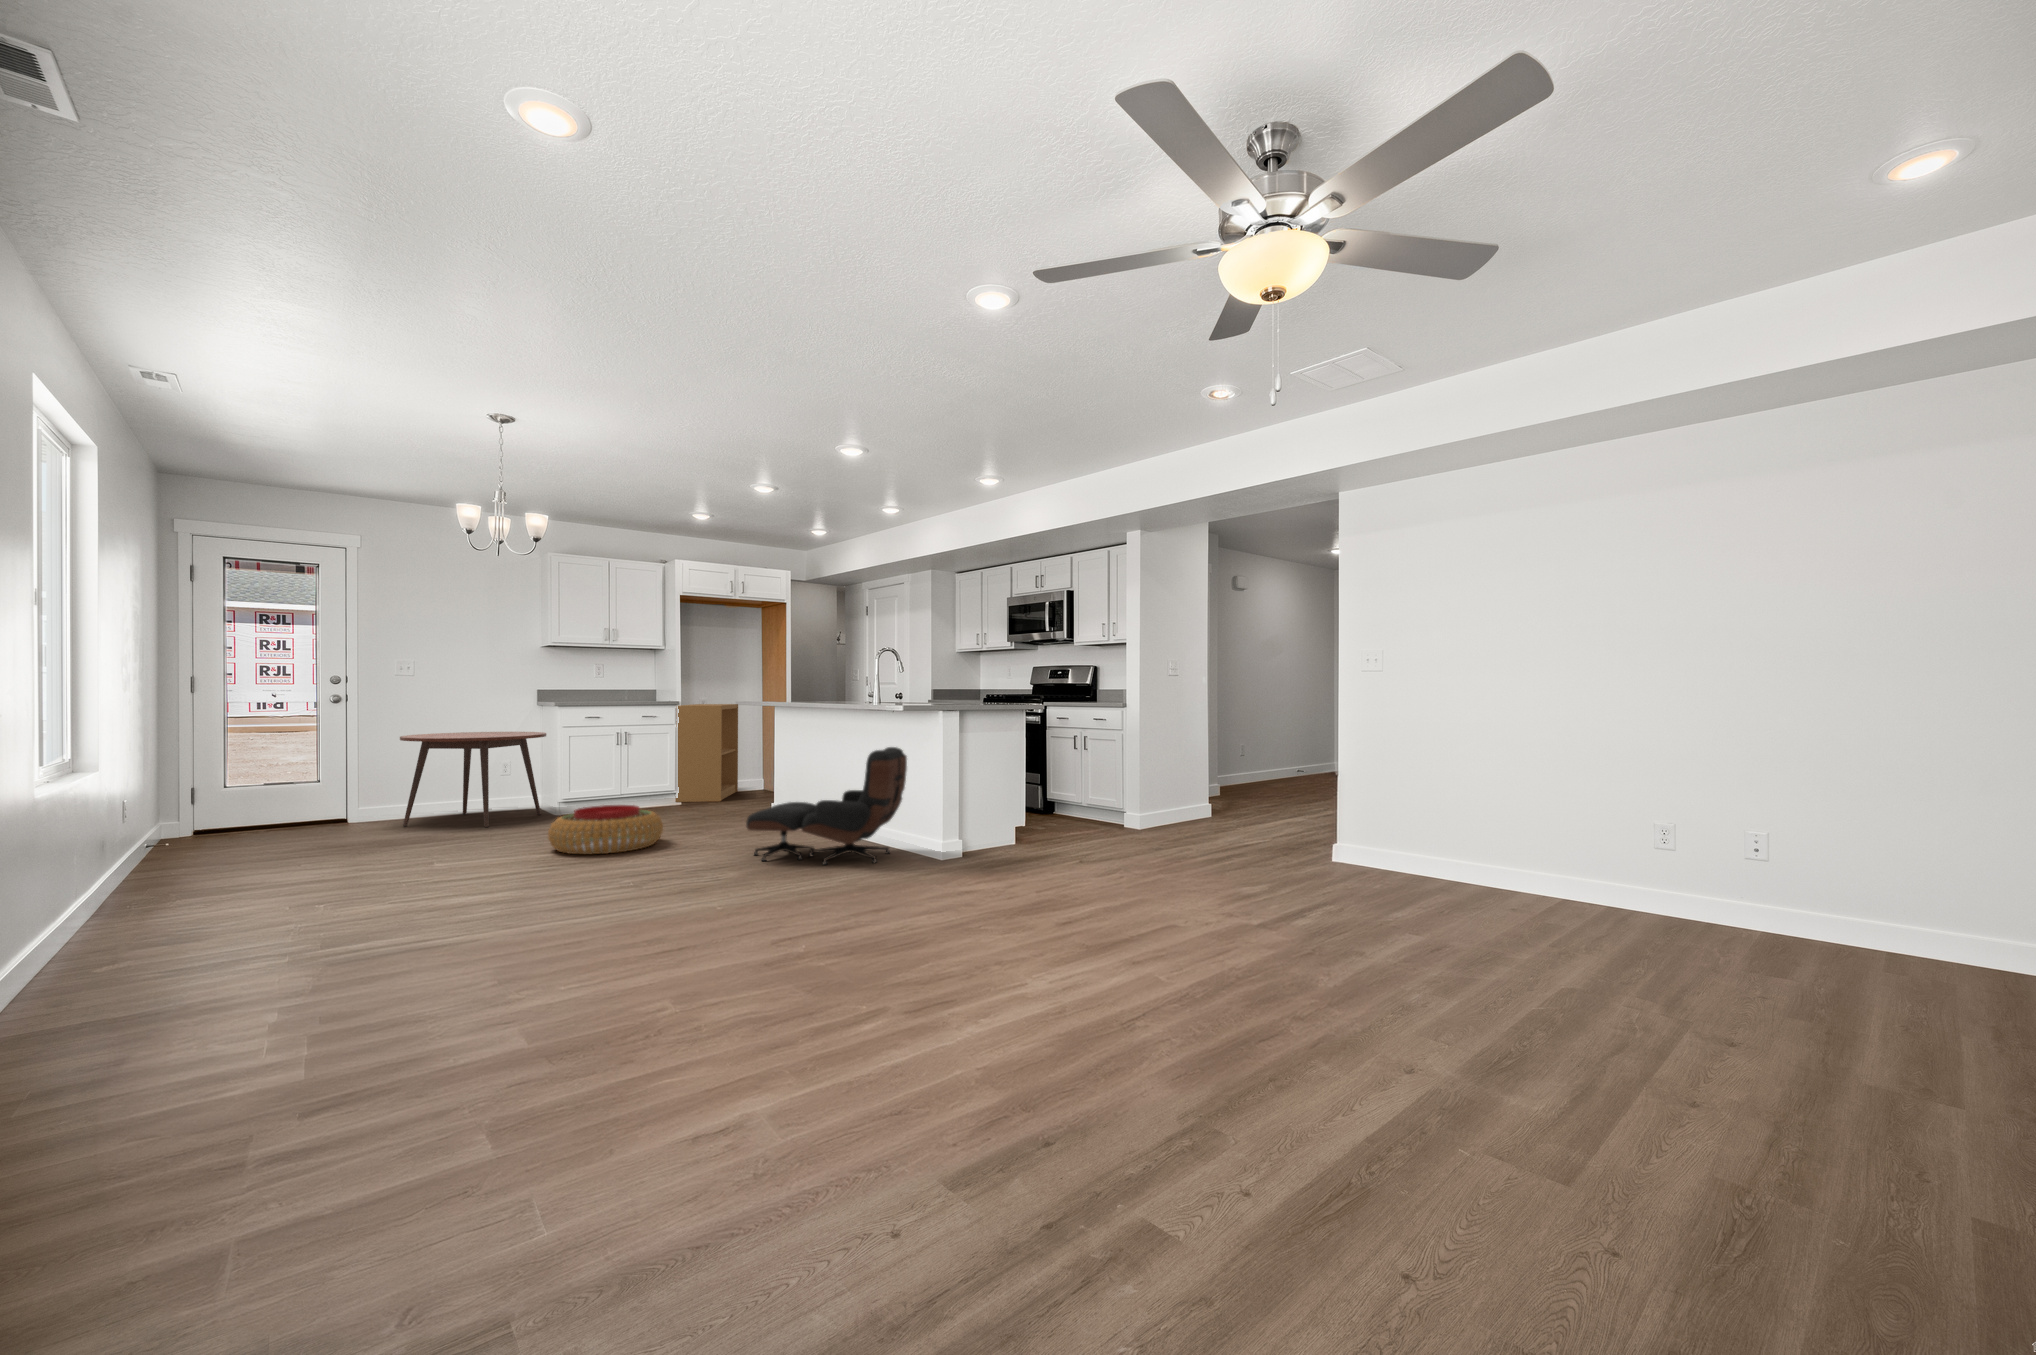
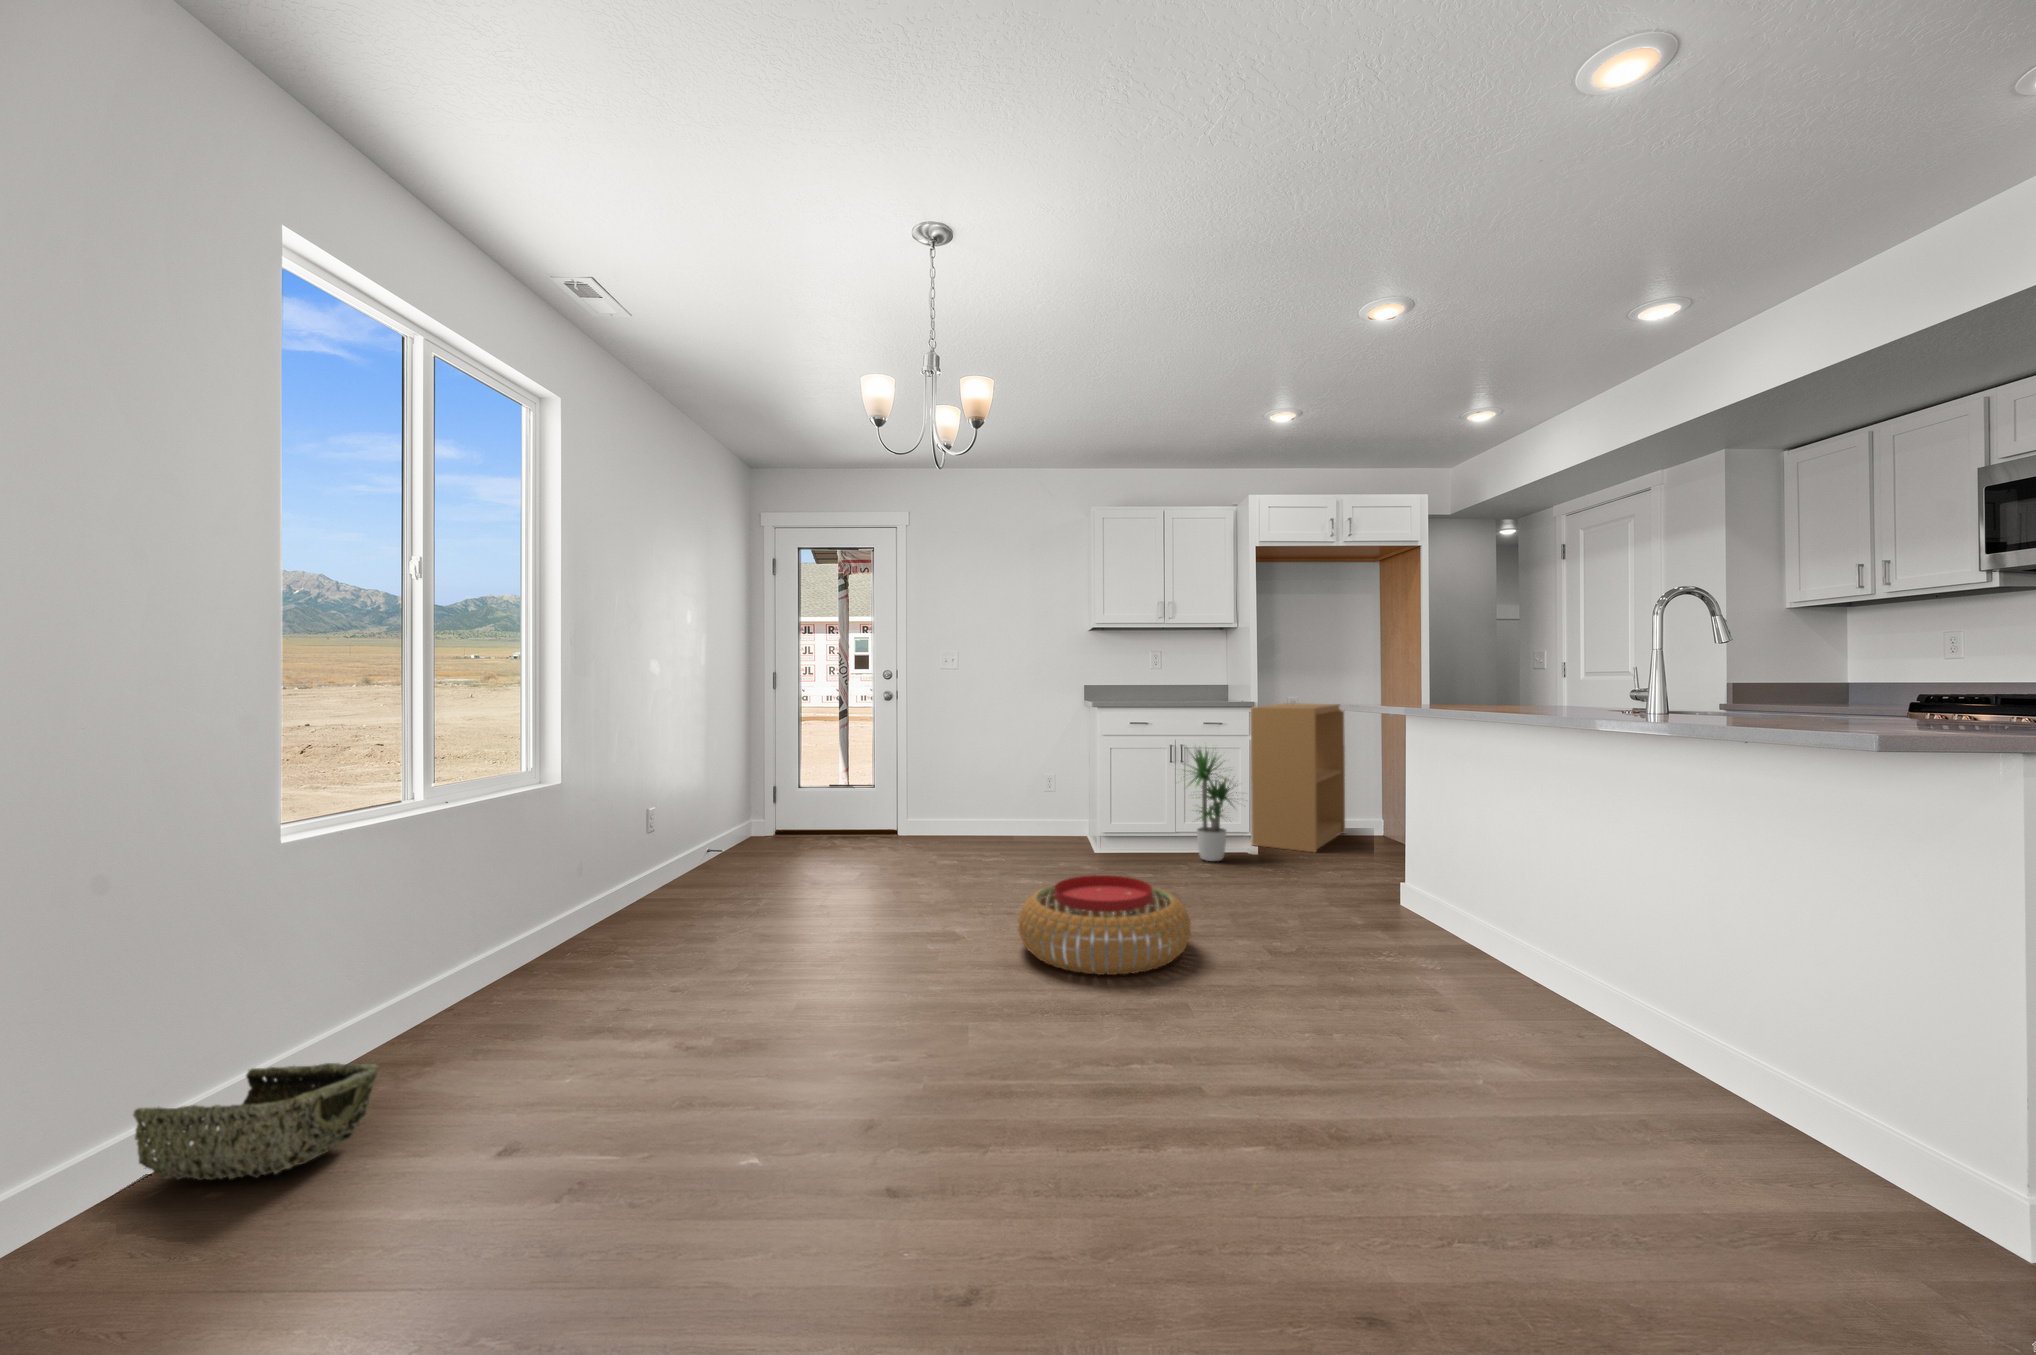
potted plant: none [623,730,679,811] -> present [1182,749,1237,861]
dining table: present [400,732,546,827] -> none [926,736,1081,866]
lounge chair: present [746,747,907,865] -> none [1323,861,1798,1228]
woven basket: none [49,906,209,970] -> present [133,1063,378,1180]

